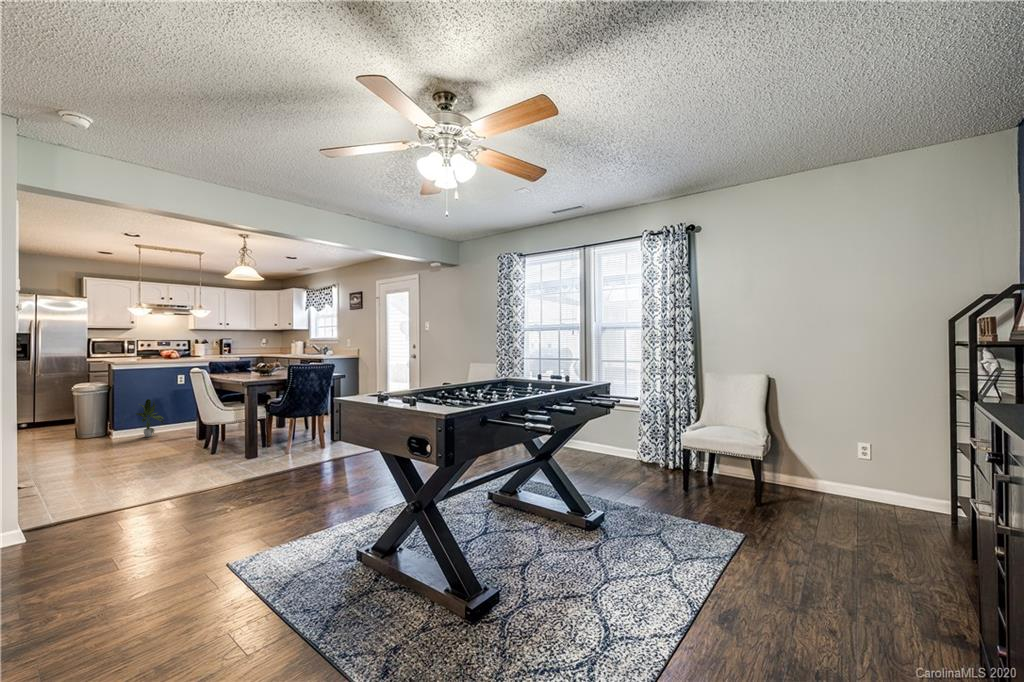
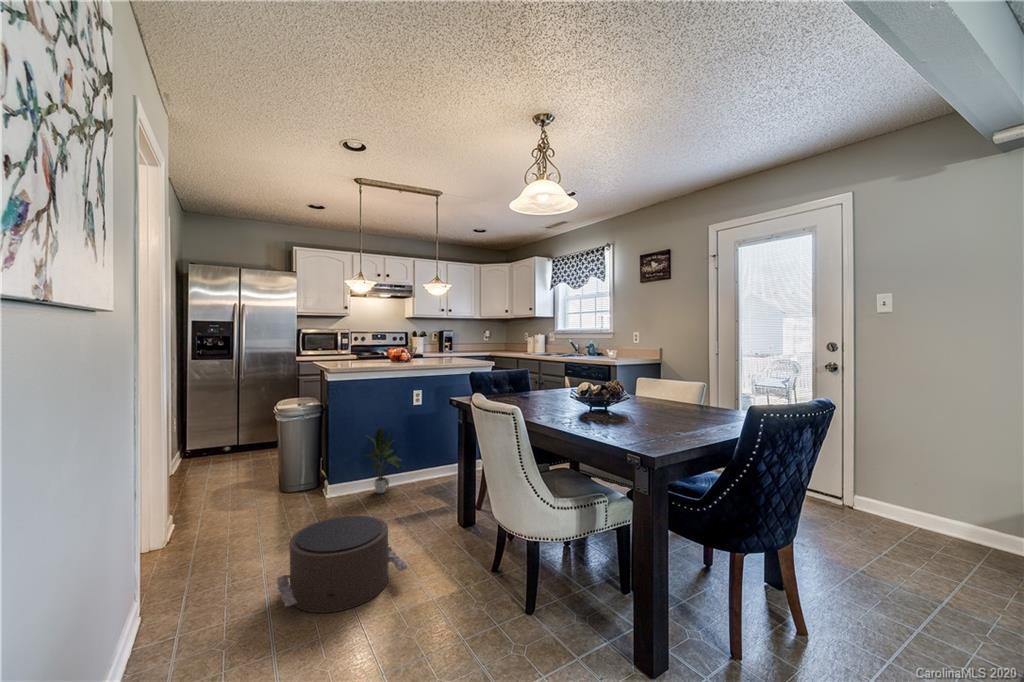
pouf: none [76,433,150,467] -> present [277,515,408,613]

